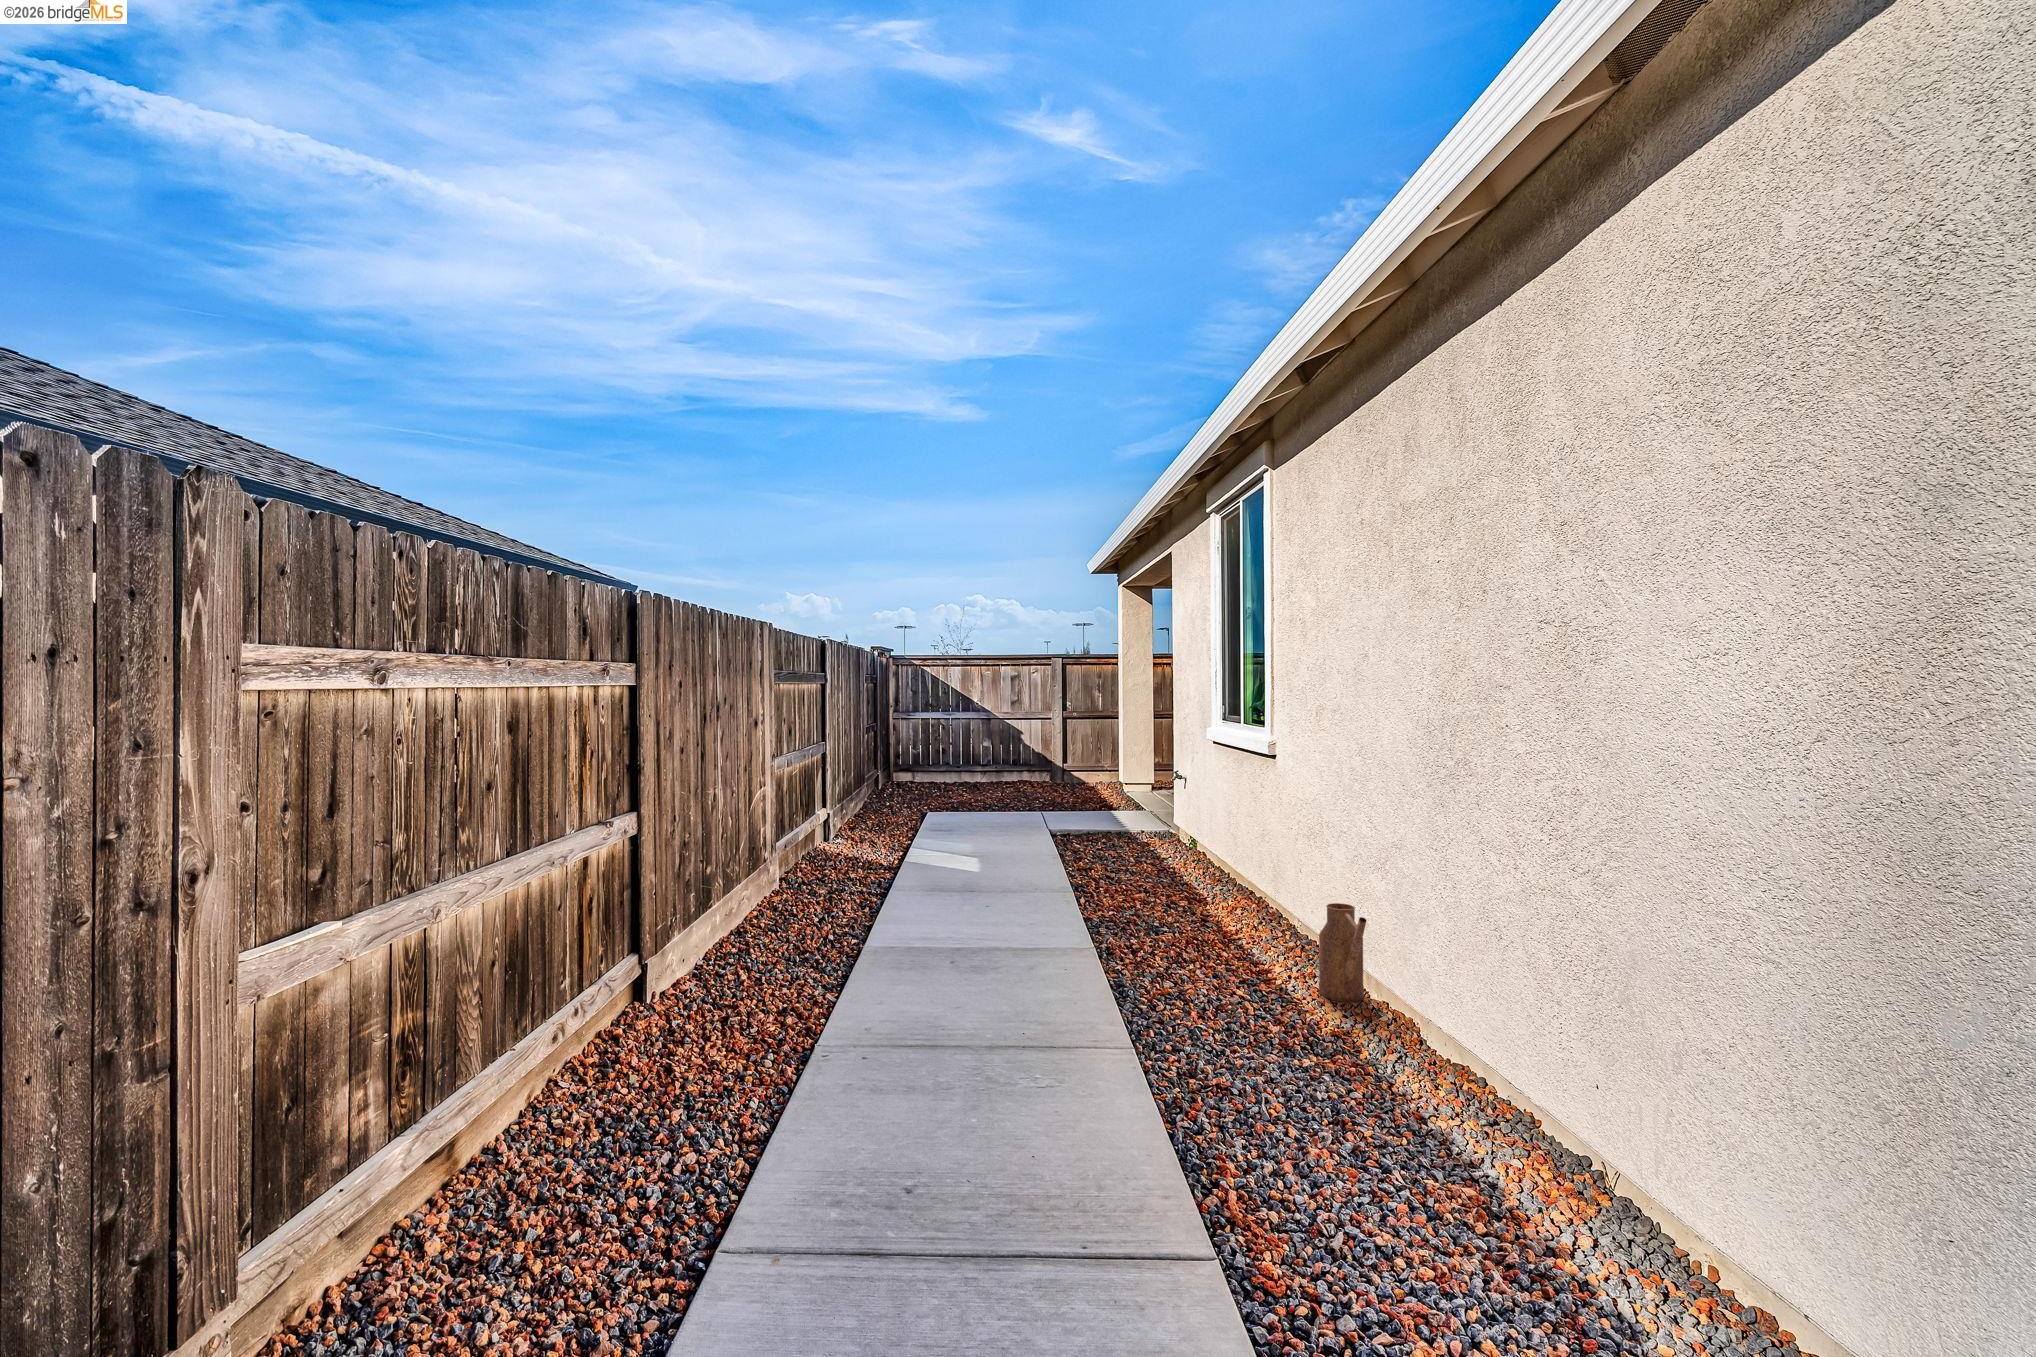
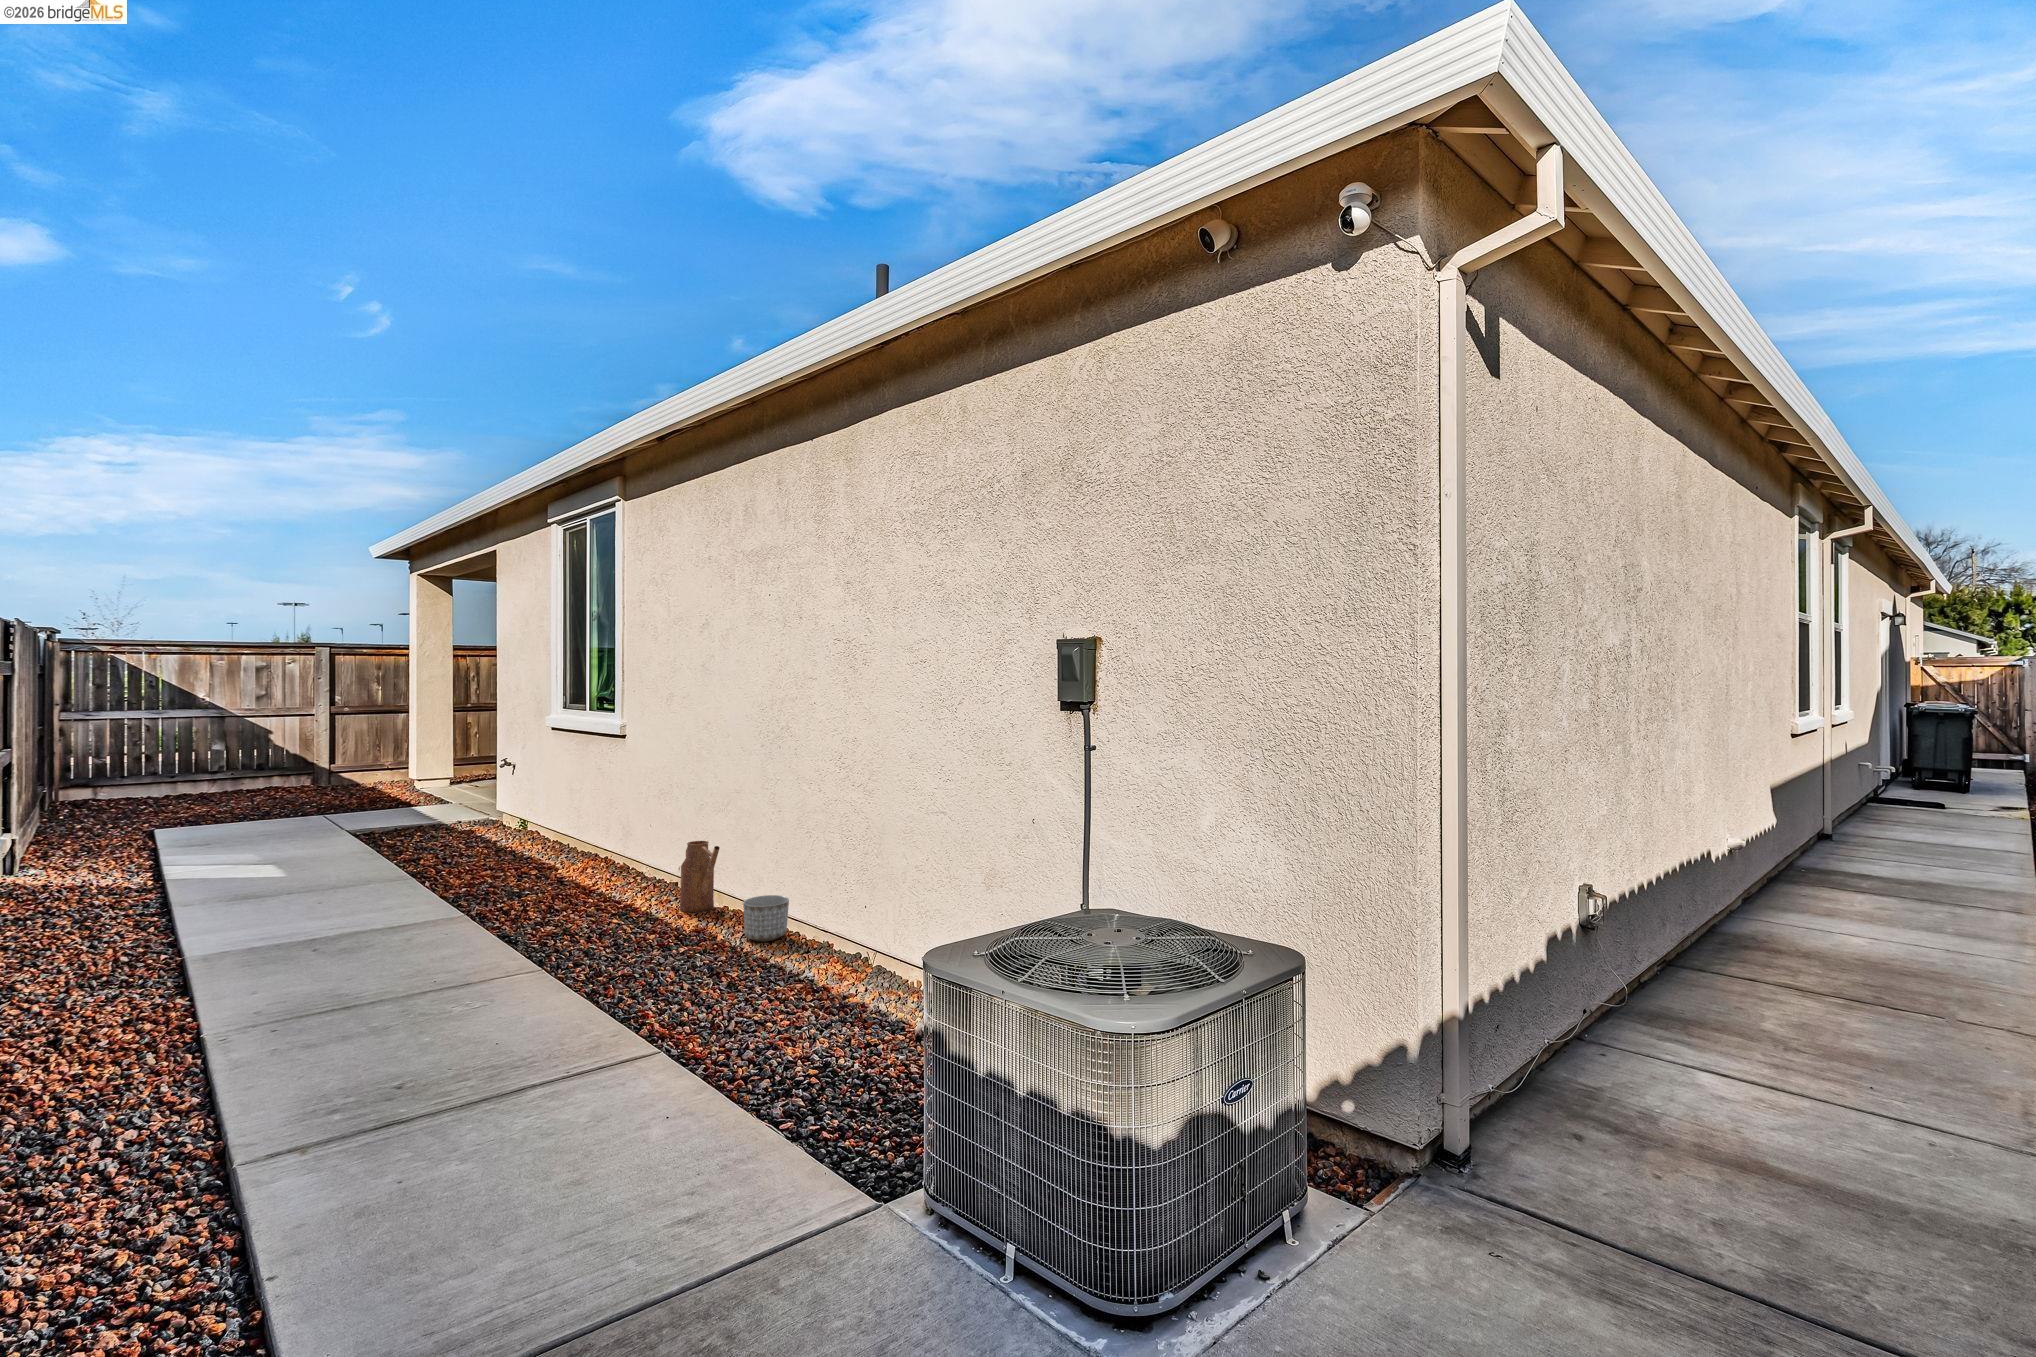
planter: none [1392,1008,1464,1083] -> present [743,895,789,941]

